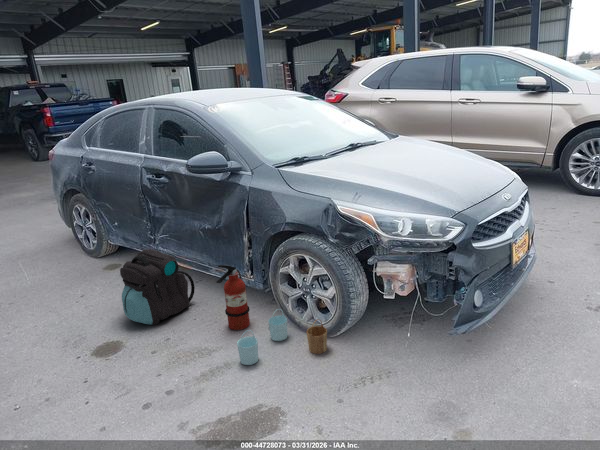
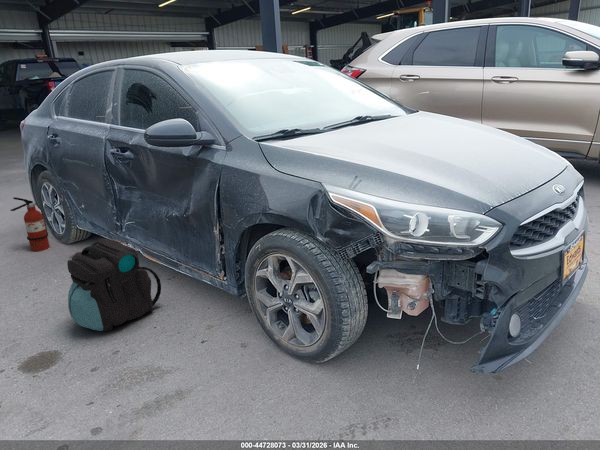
fire extinguisher: present [217,265,250,330] -> present [10,197,50,251]
bucket: present [237,309,327,365] -> none [193,322,311,395]

